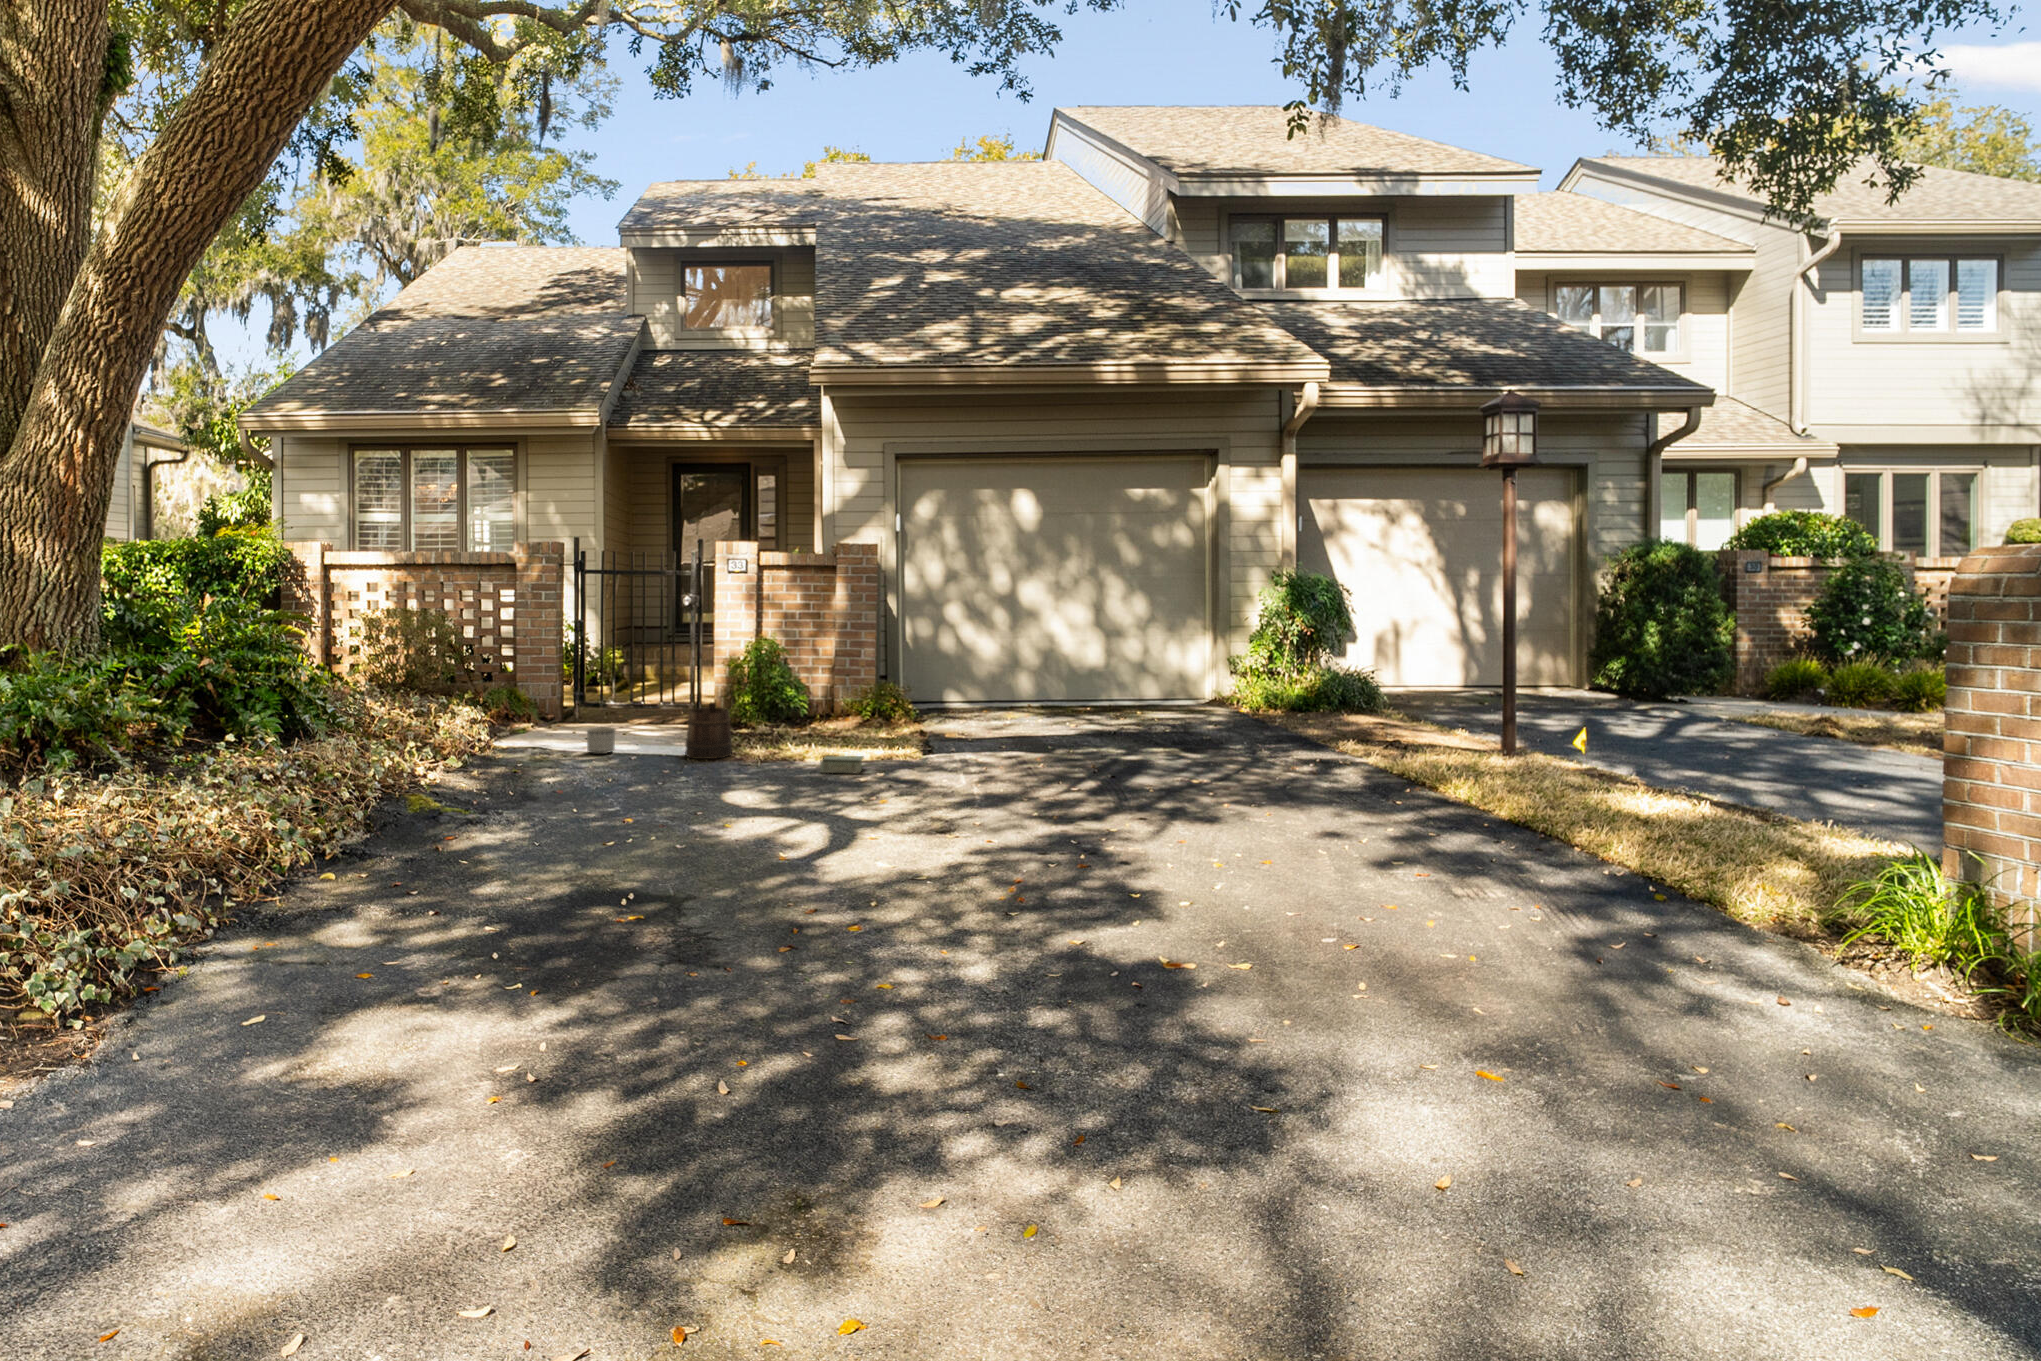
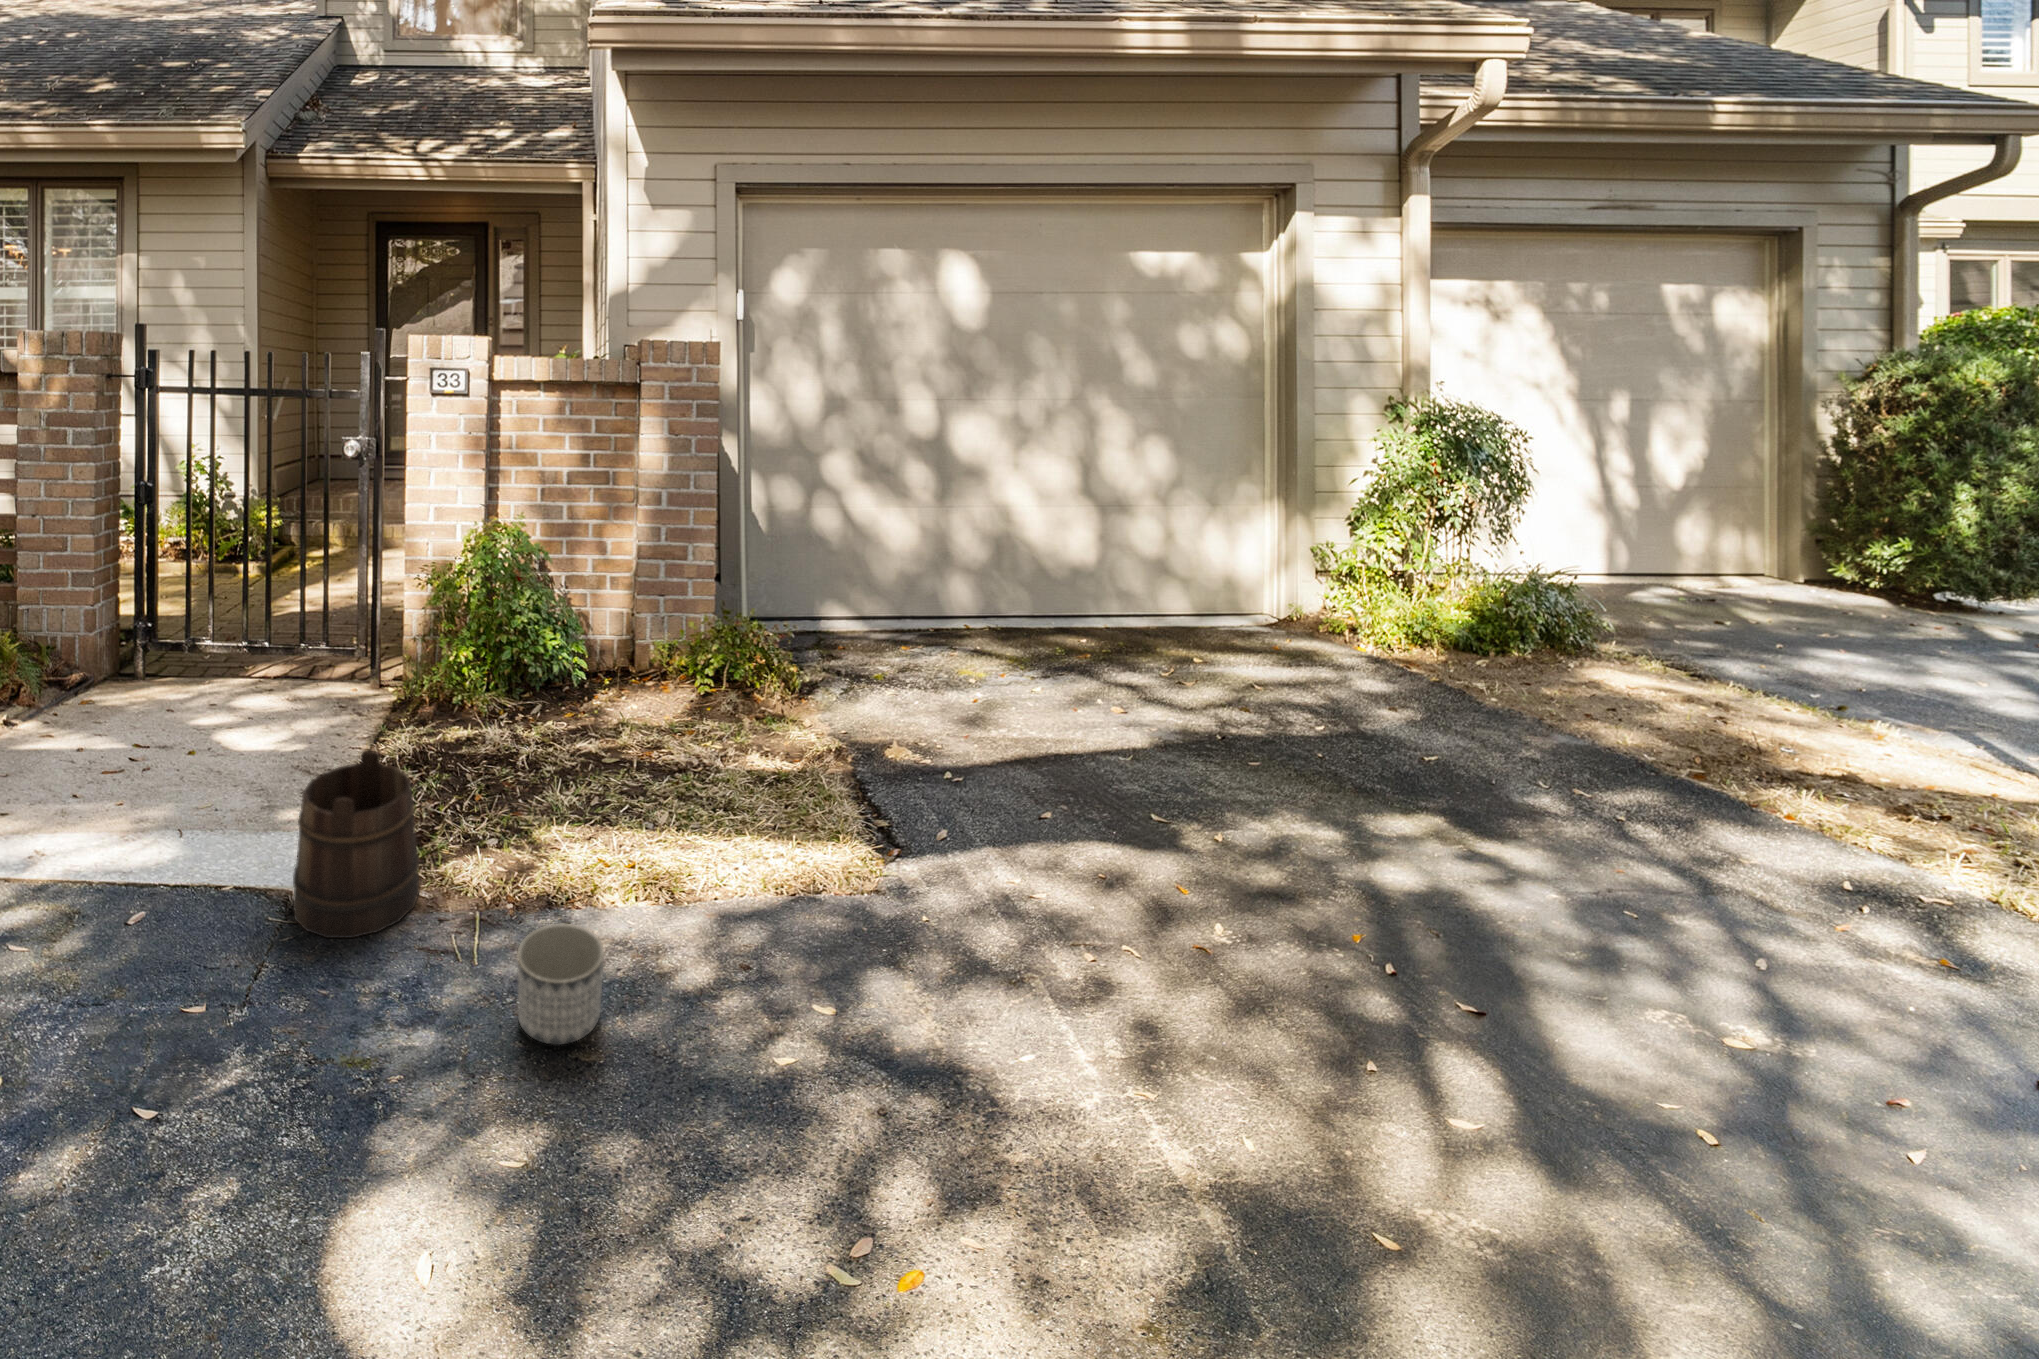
planter: present [587,727,615,754] -> present [517,924,604,1045]
toolbox: present [820,755,863,773] -> none [680,990,811,1103]

